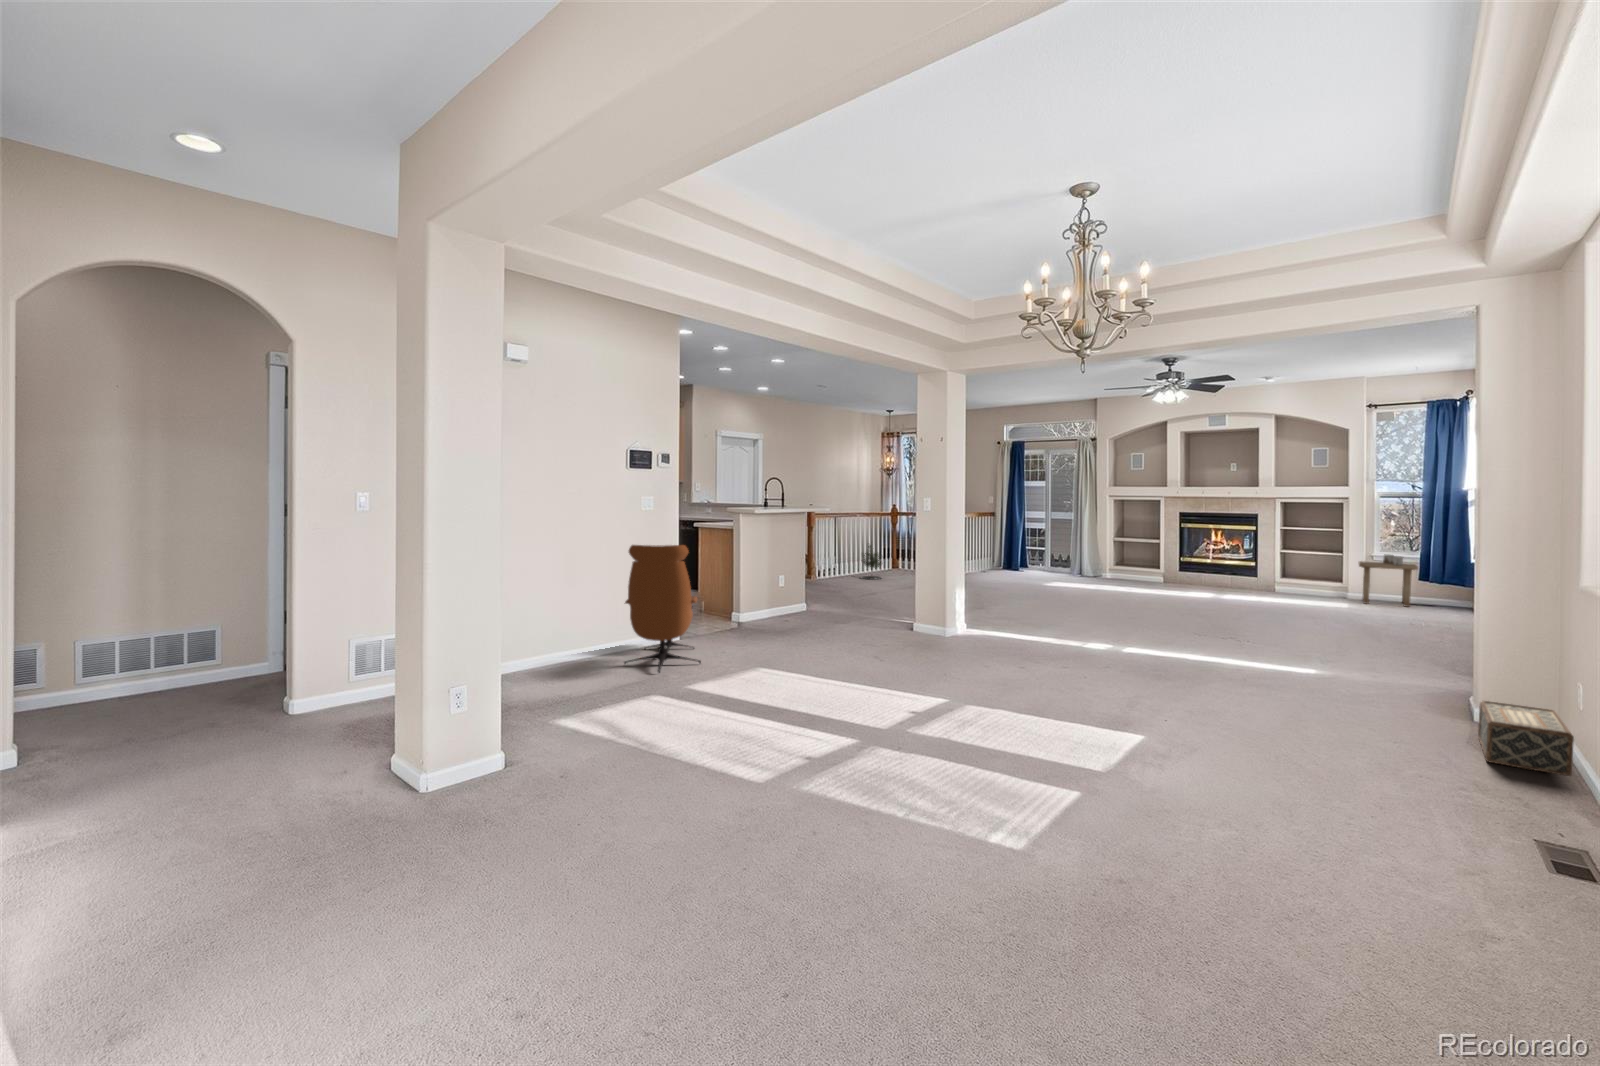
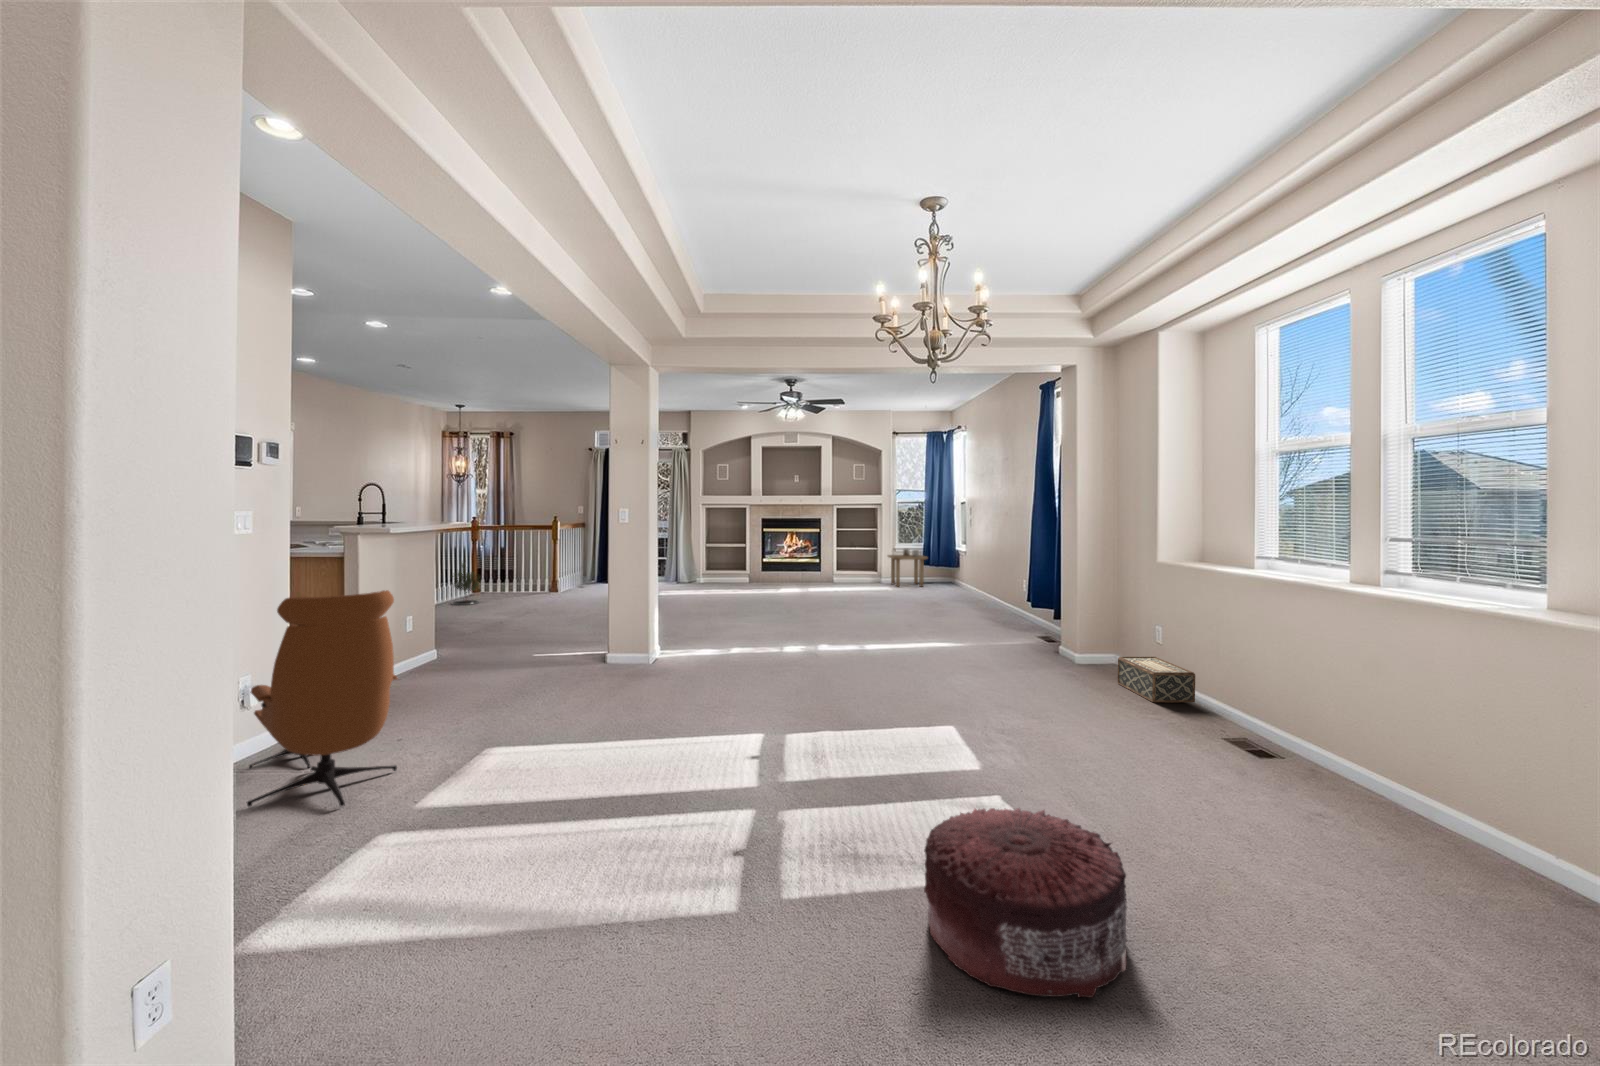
pouf: none [837,736,994,865] -> present [924,808,1127,997]

